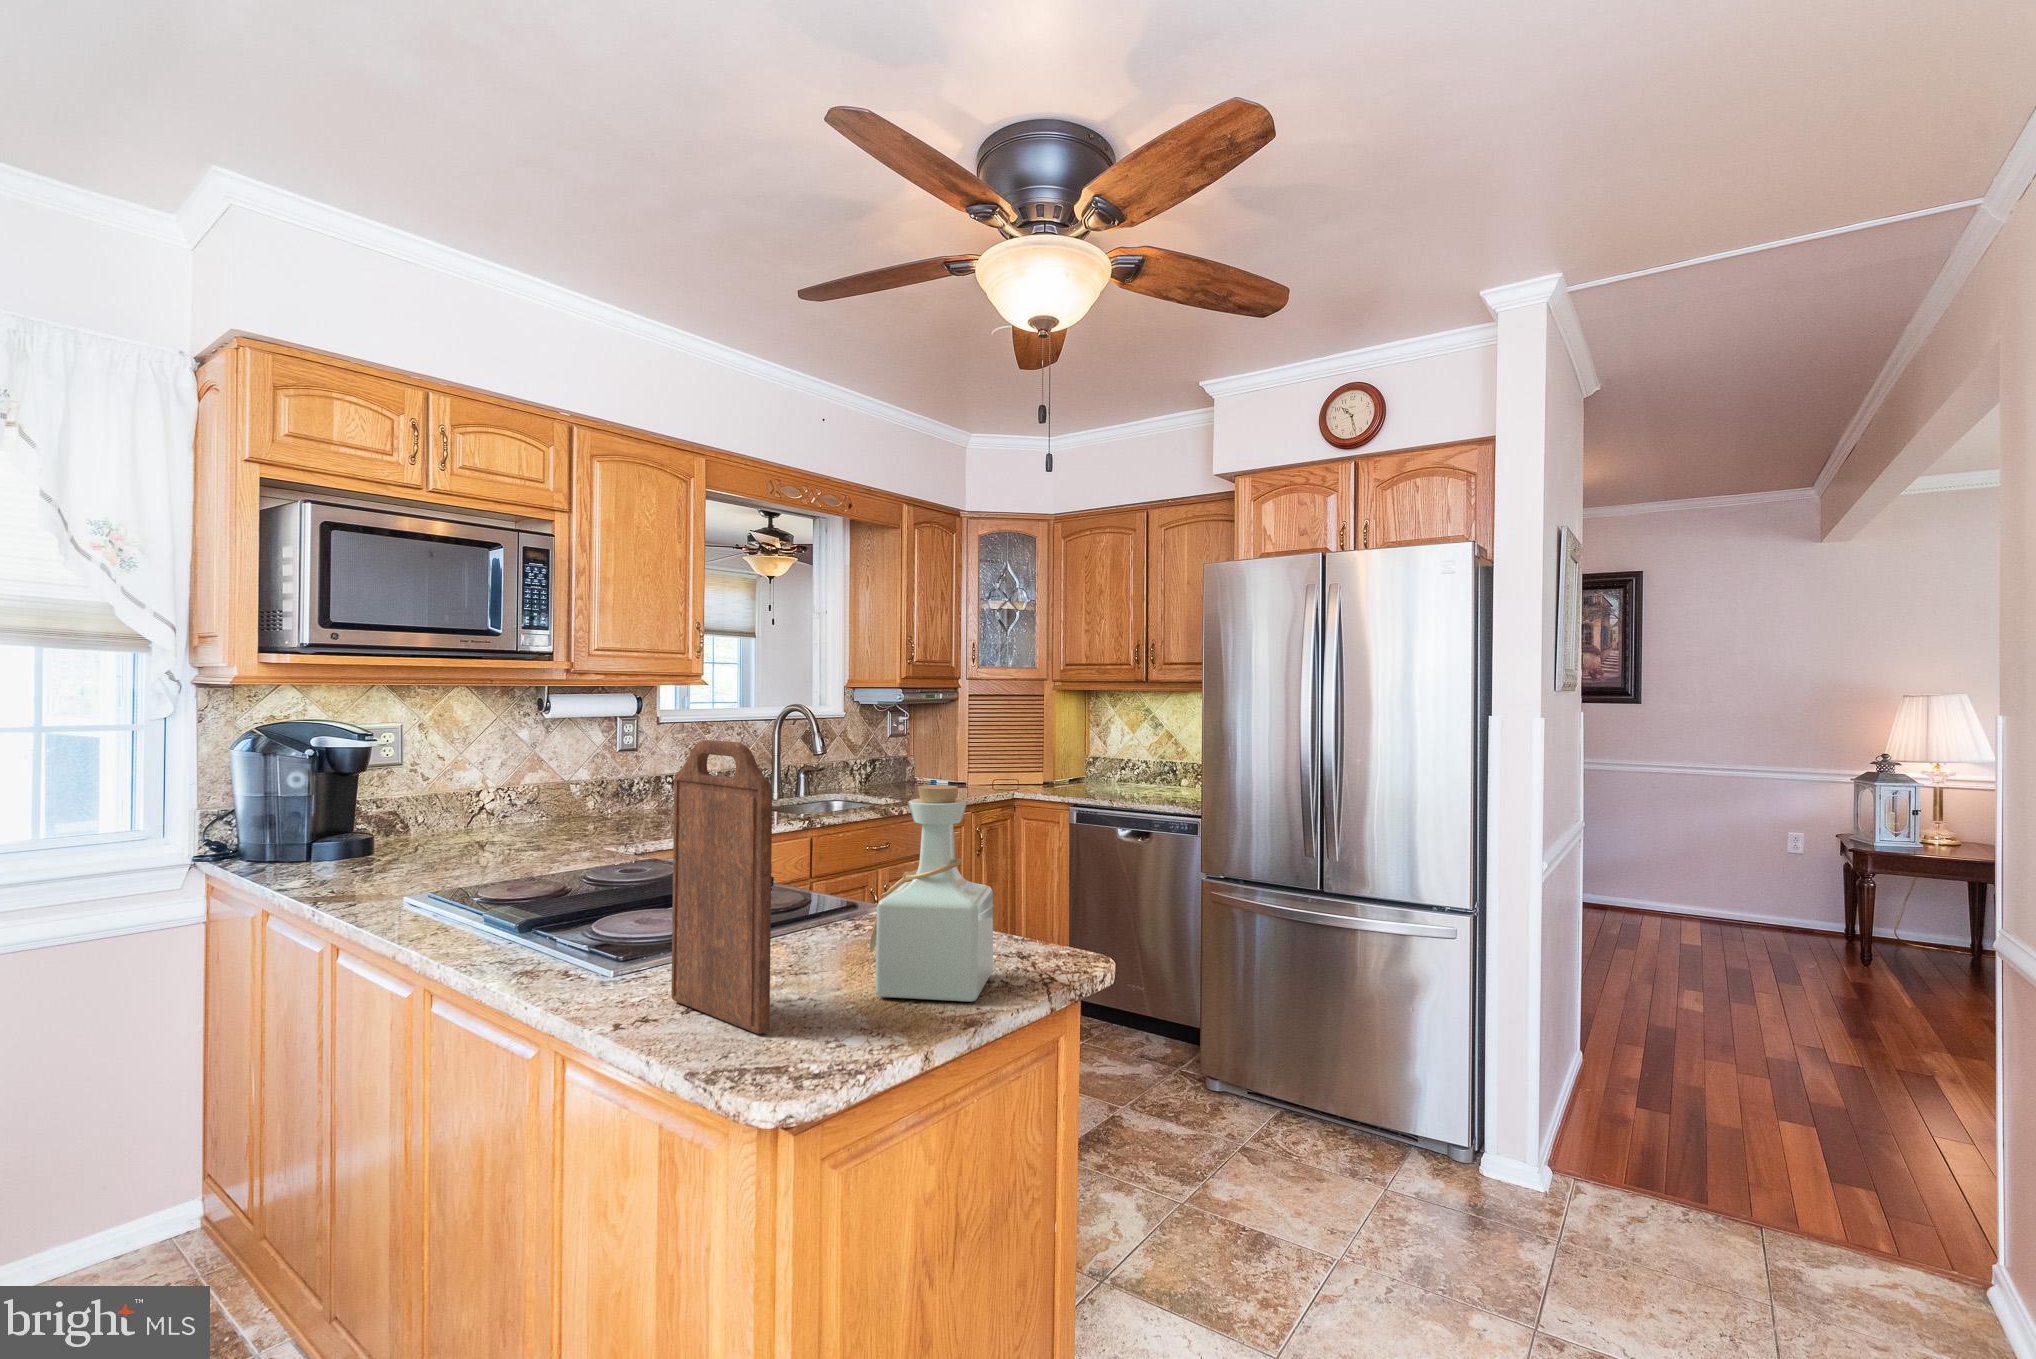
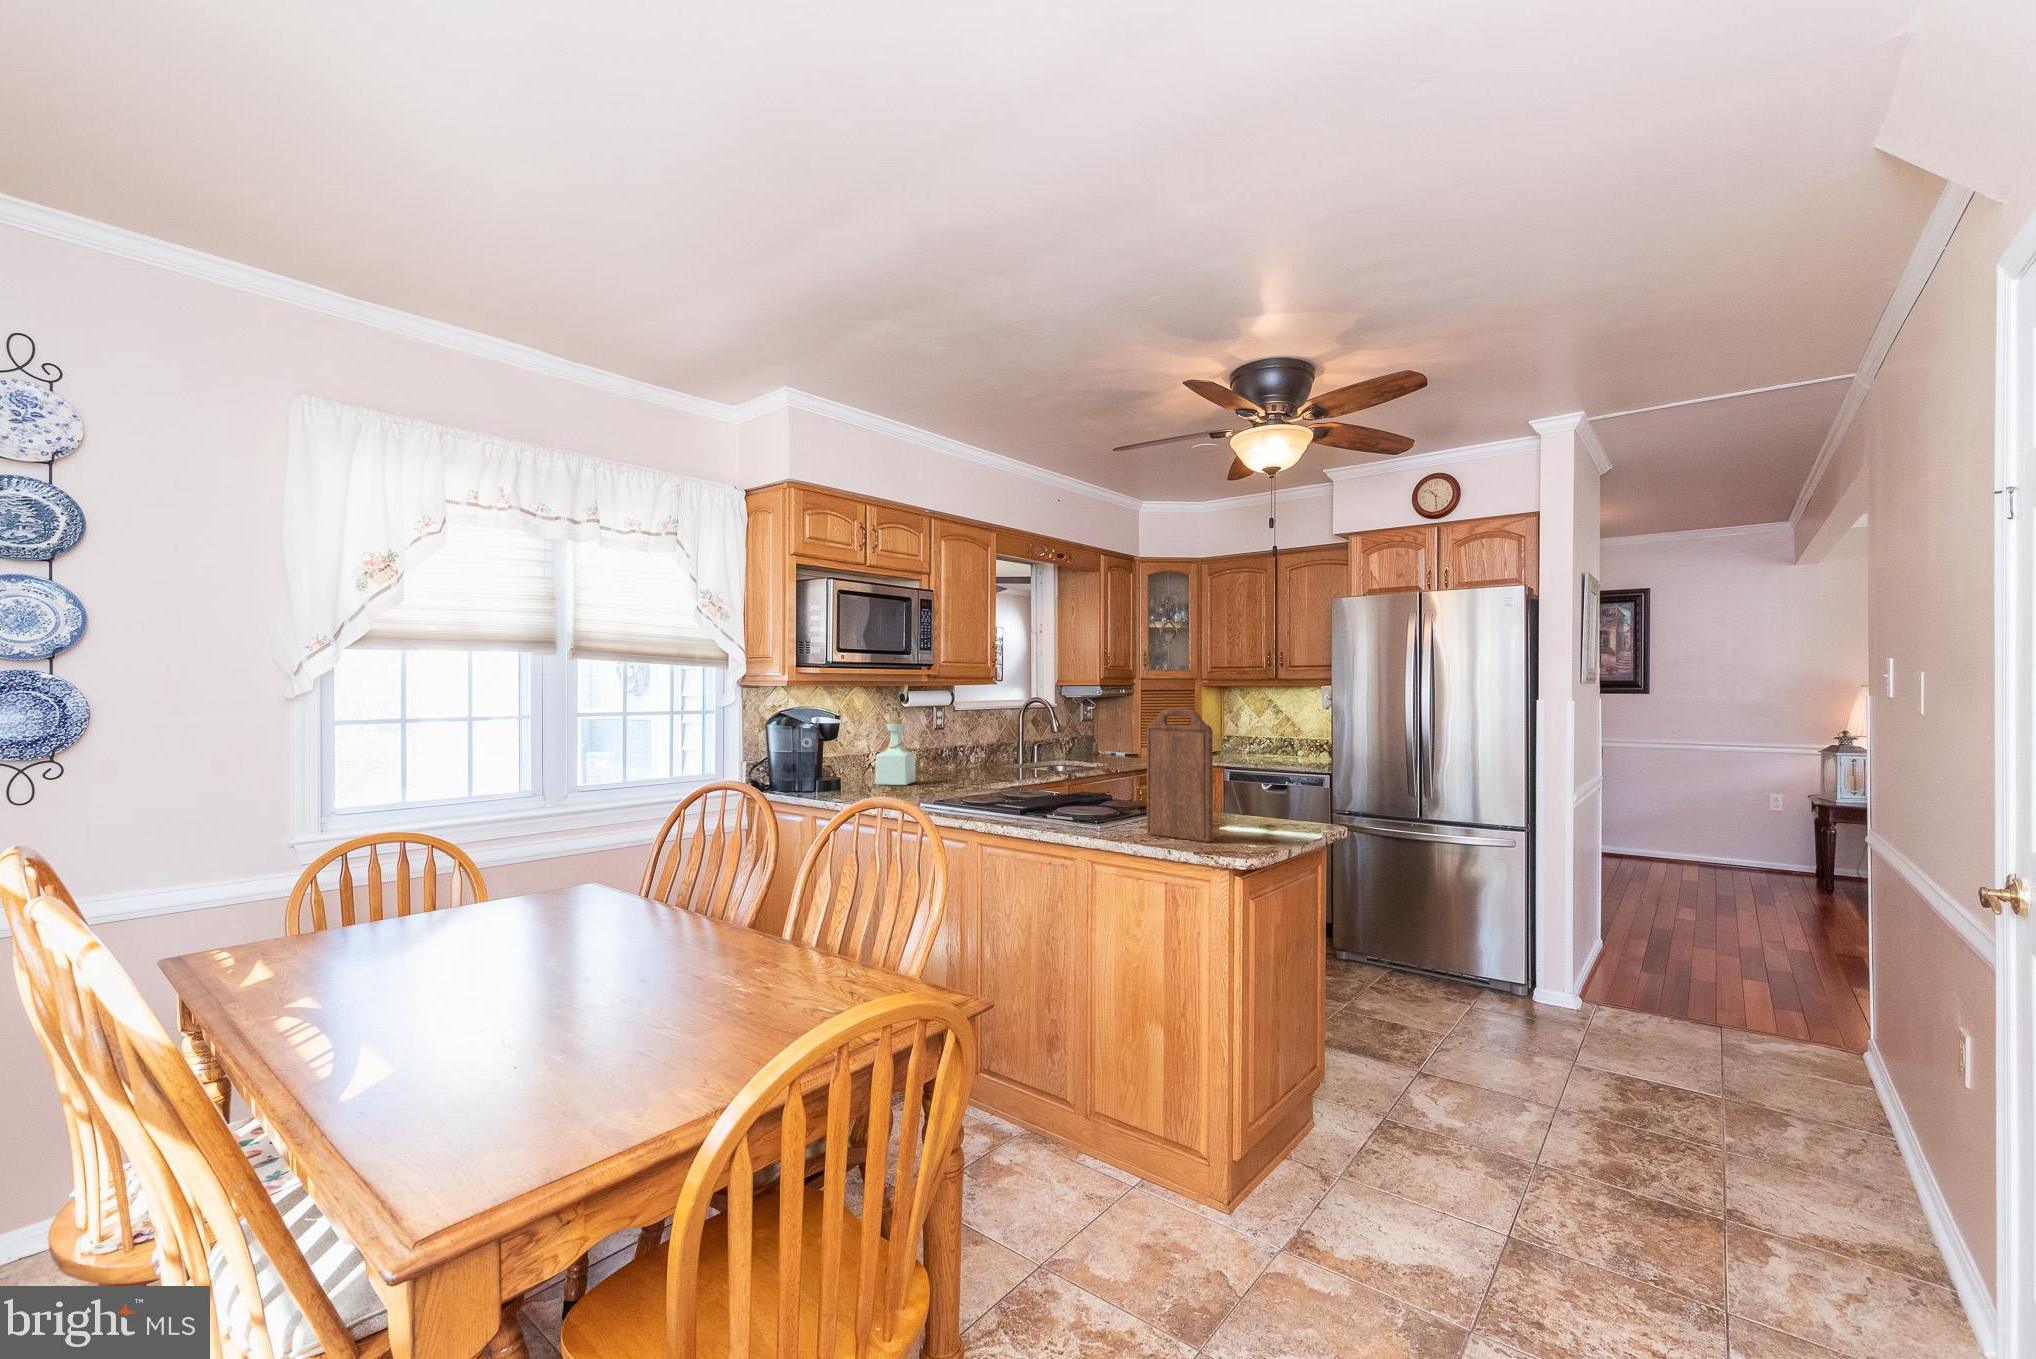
bottle: present [870,785,993,1002] -> present [874,719,916,785]

